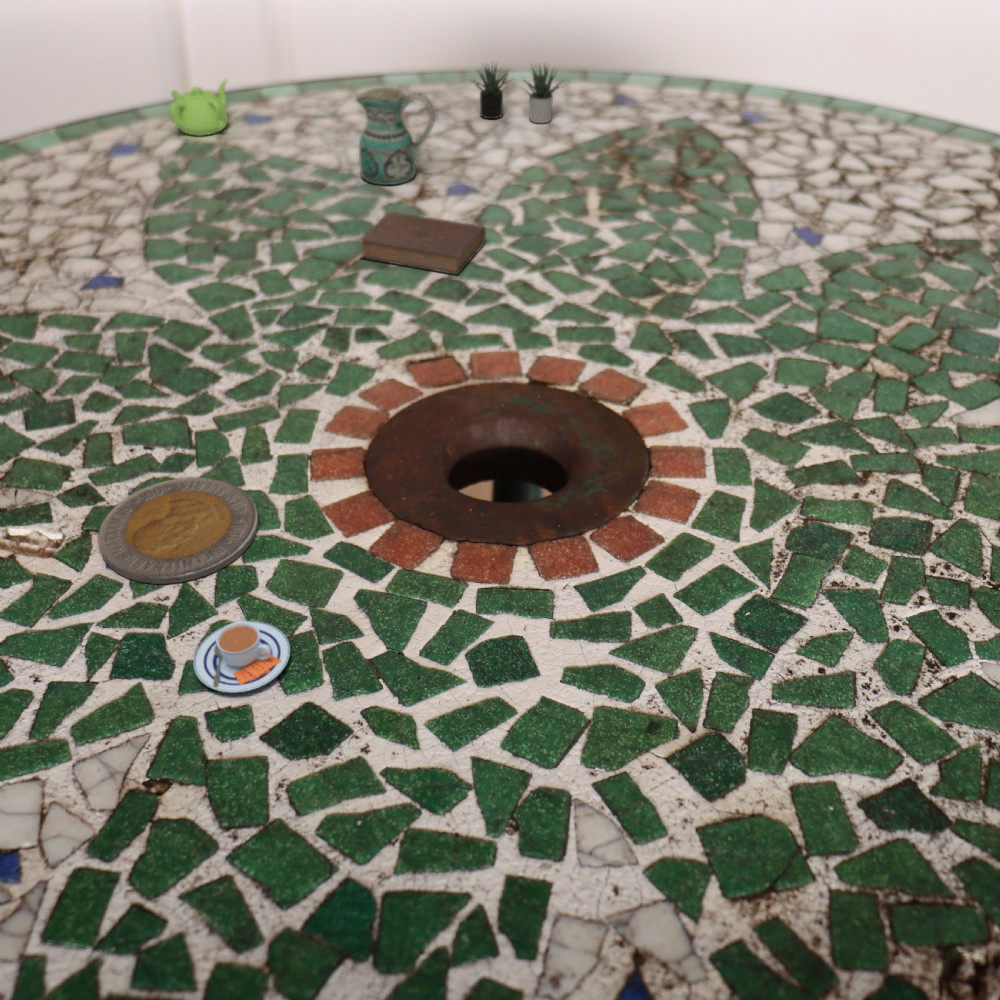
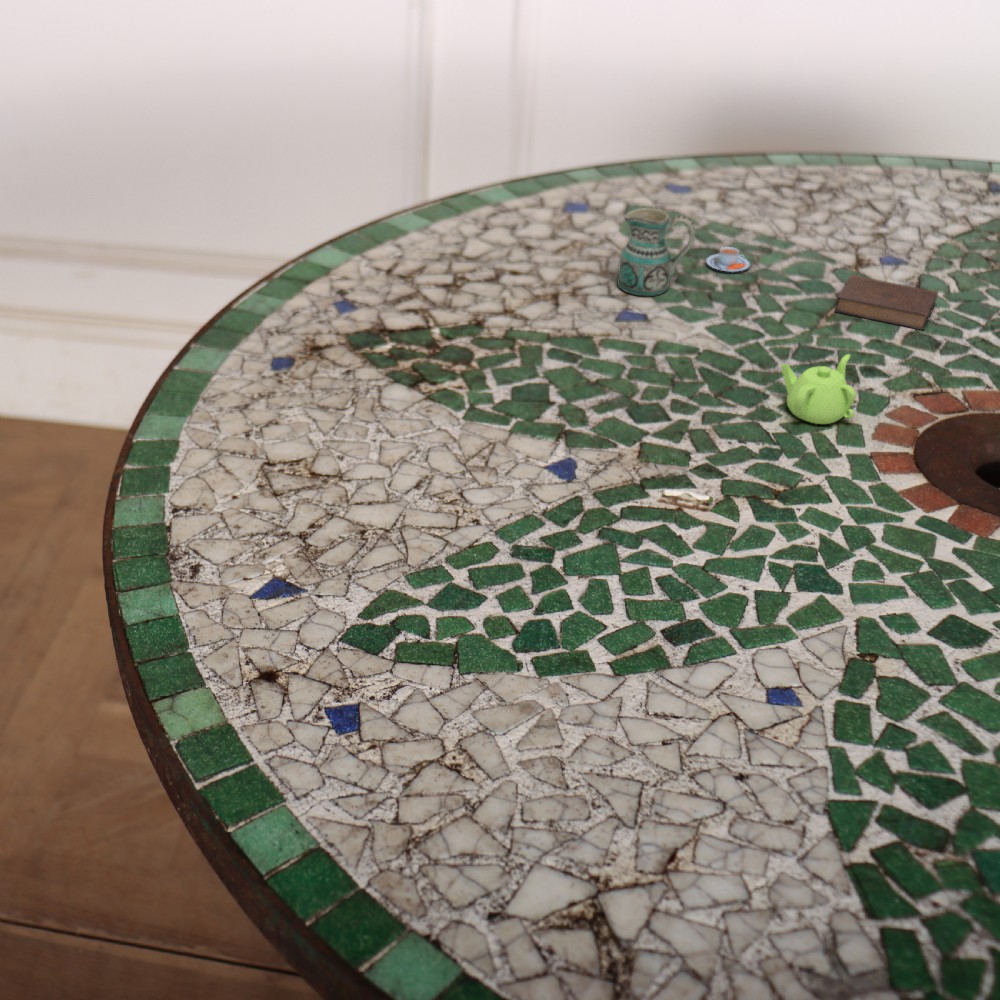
succulent plant: present [472,67,559,123] -> none [871,150,966,206]
teapot: present [170,80,228,136] -> present [781,354,856,424]
ceramic pitcher: present [357,87,435,185] -> present [617,208,695,296]
plate: present [98,477,258,584] -> none [744,463,862,532]
teacup: present [194,621,290,693] -> present [706,247,750,272]

